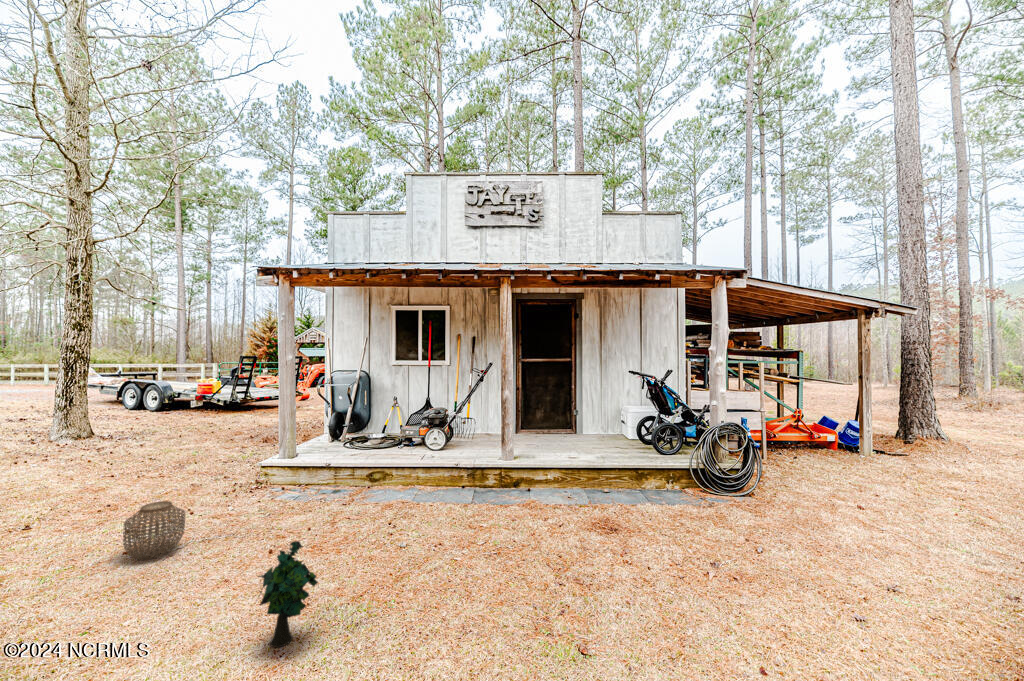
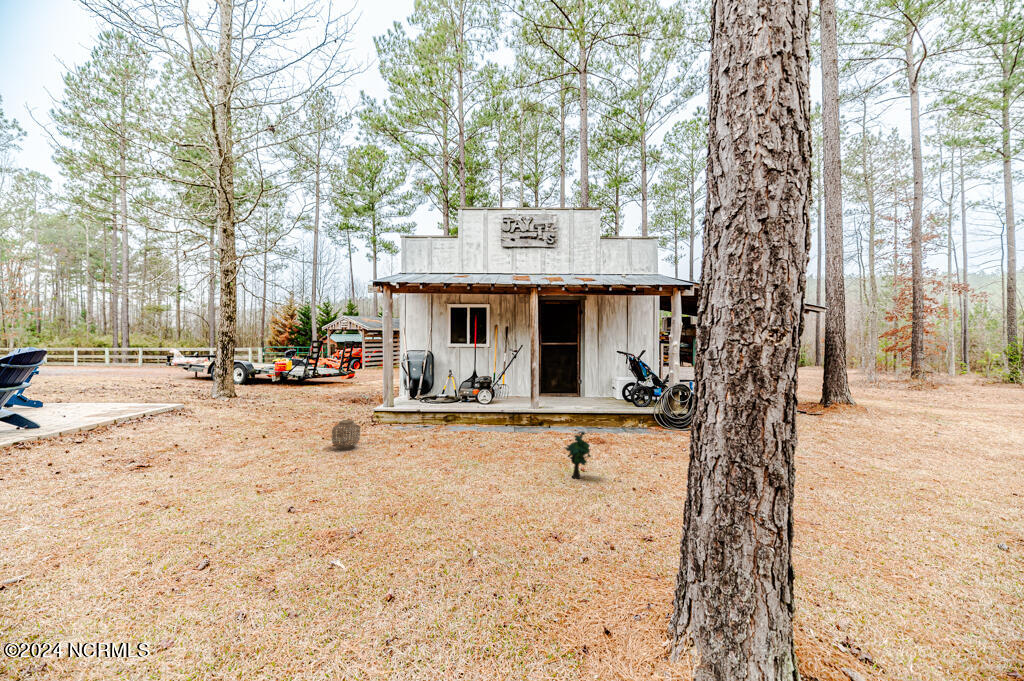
decorative plant: present [259,541,318,647] -> present [565,432,591,479]

